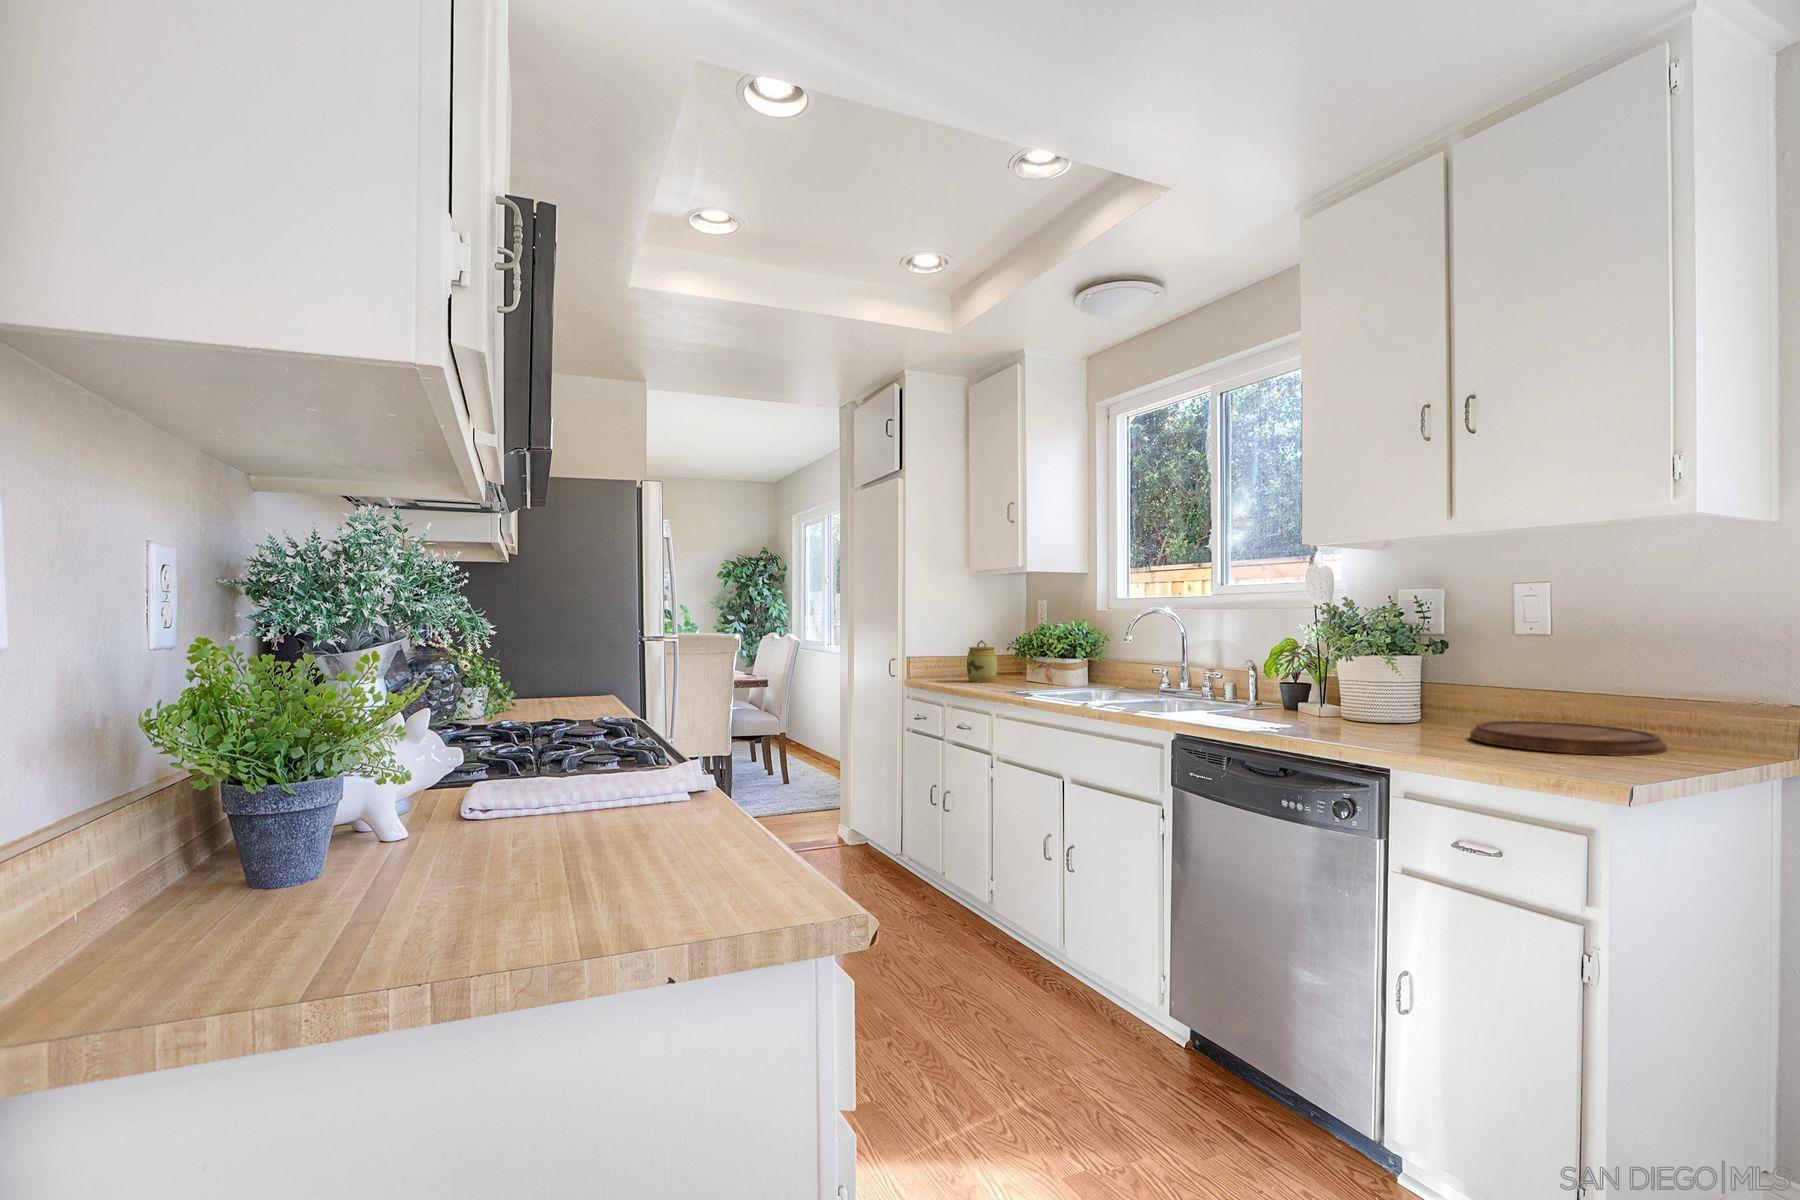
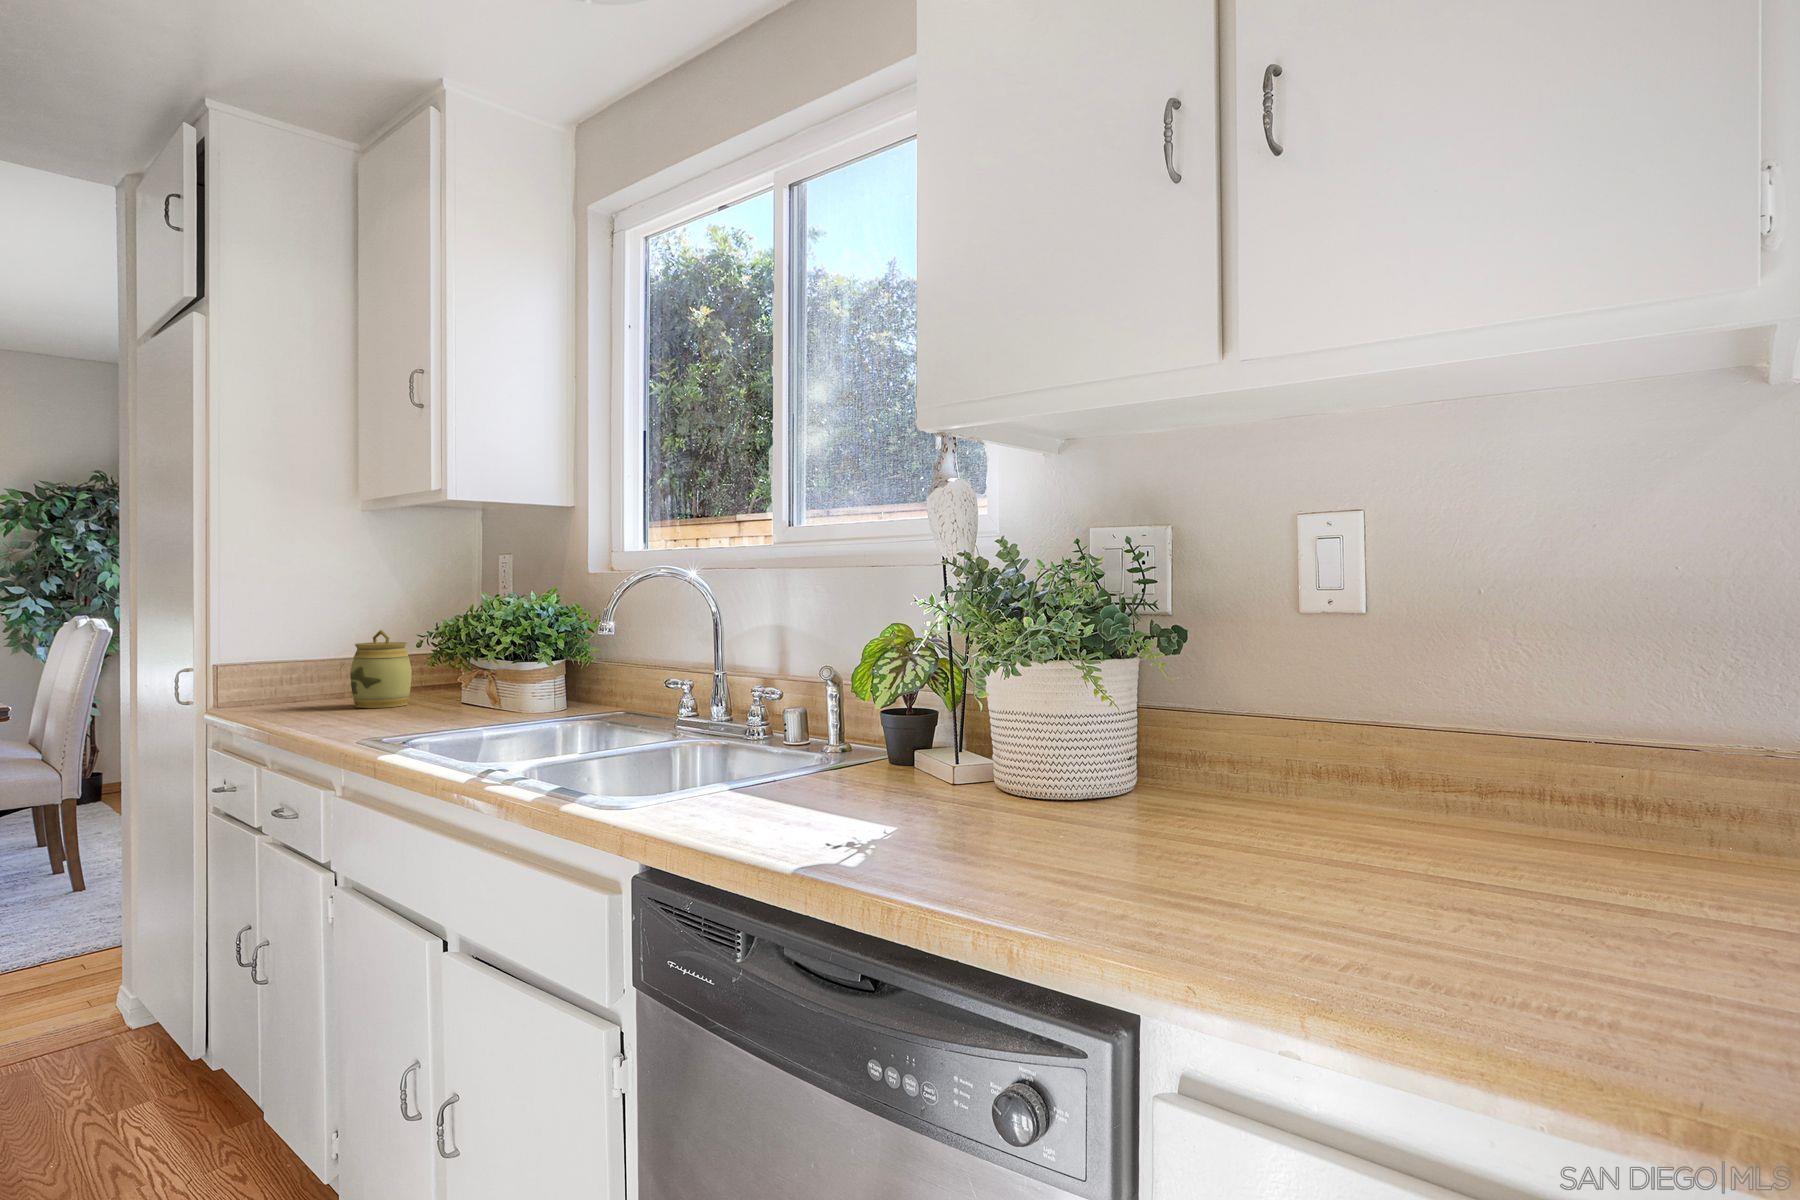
cutting board: present [1470,721,1667,756] -> none [1270,798,1687,919]

